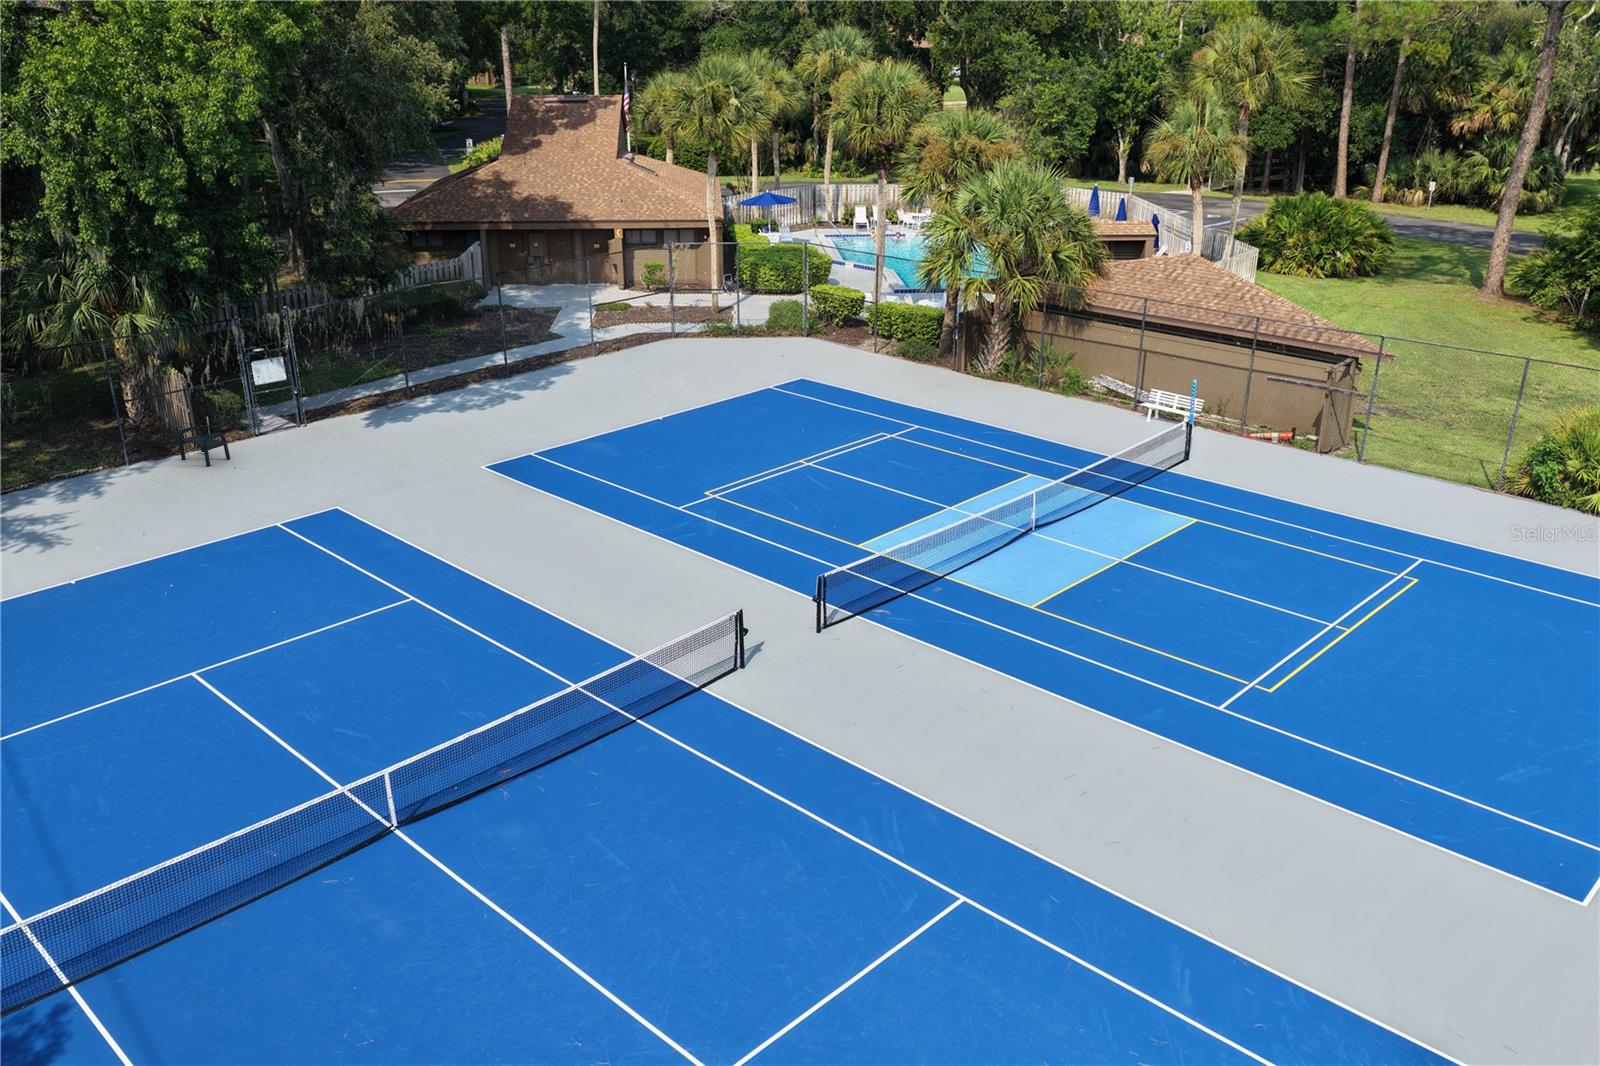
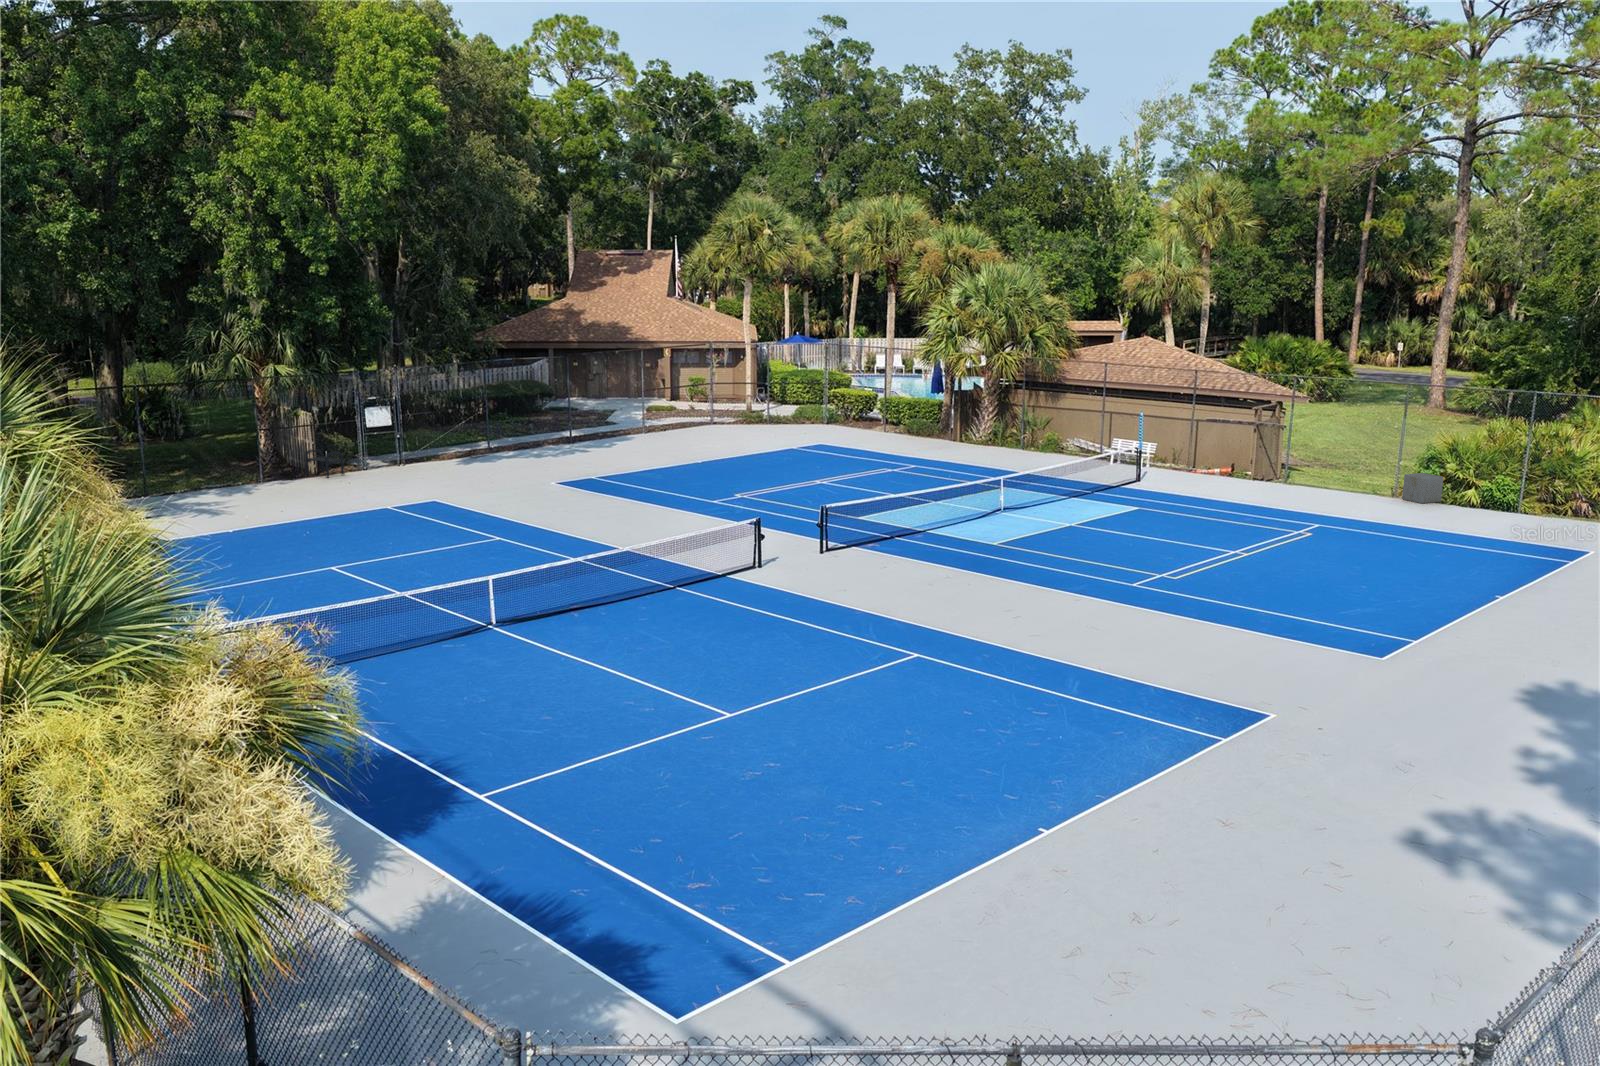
cardboard box: none [1508,467,1562,509] -> present [1402,473,1443,504]

